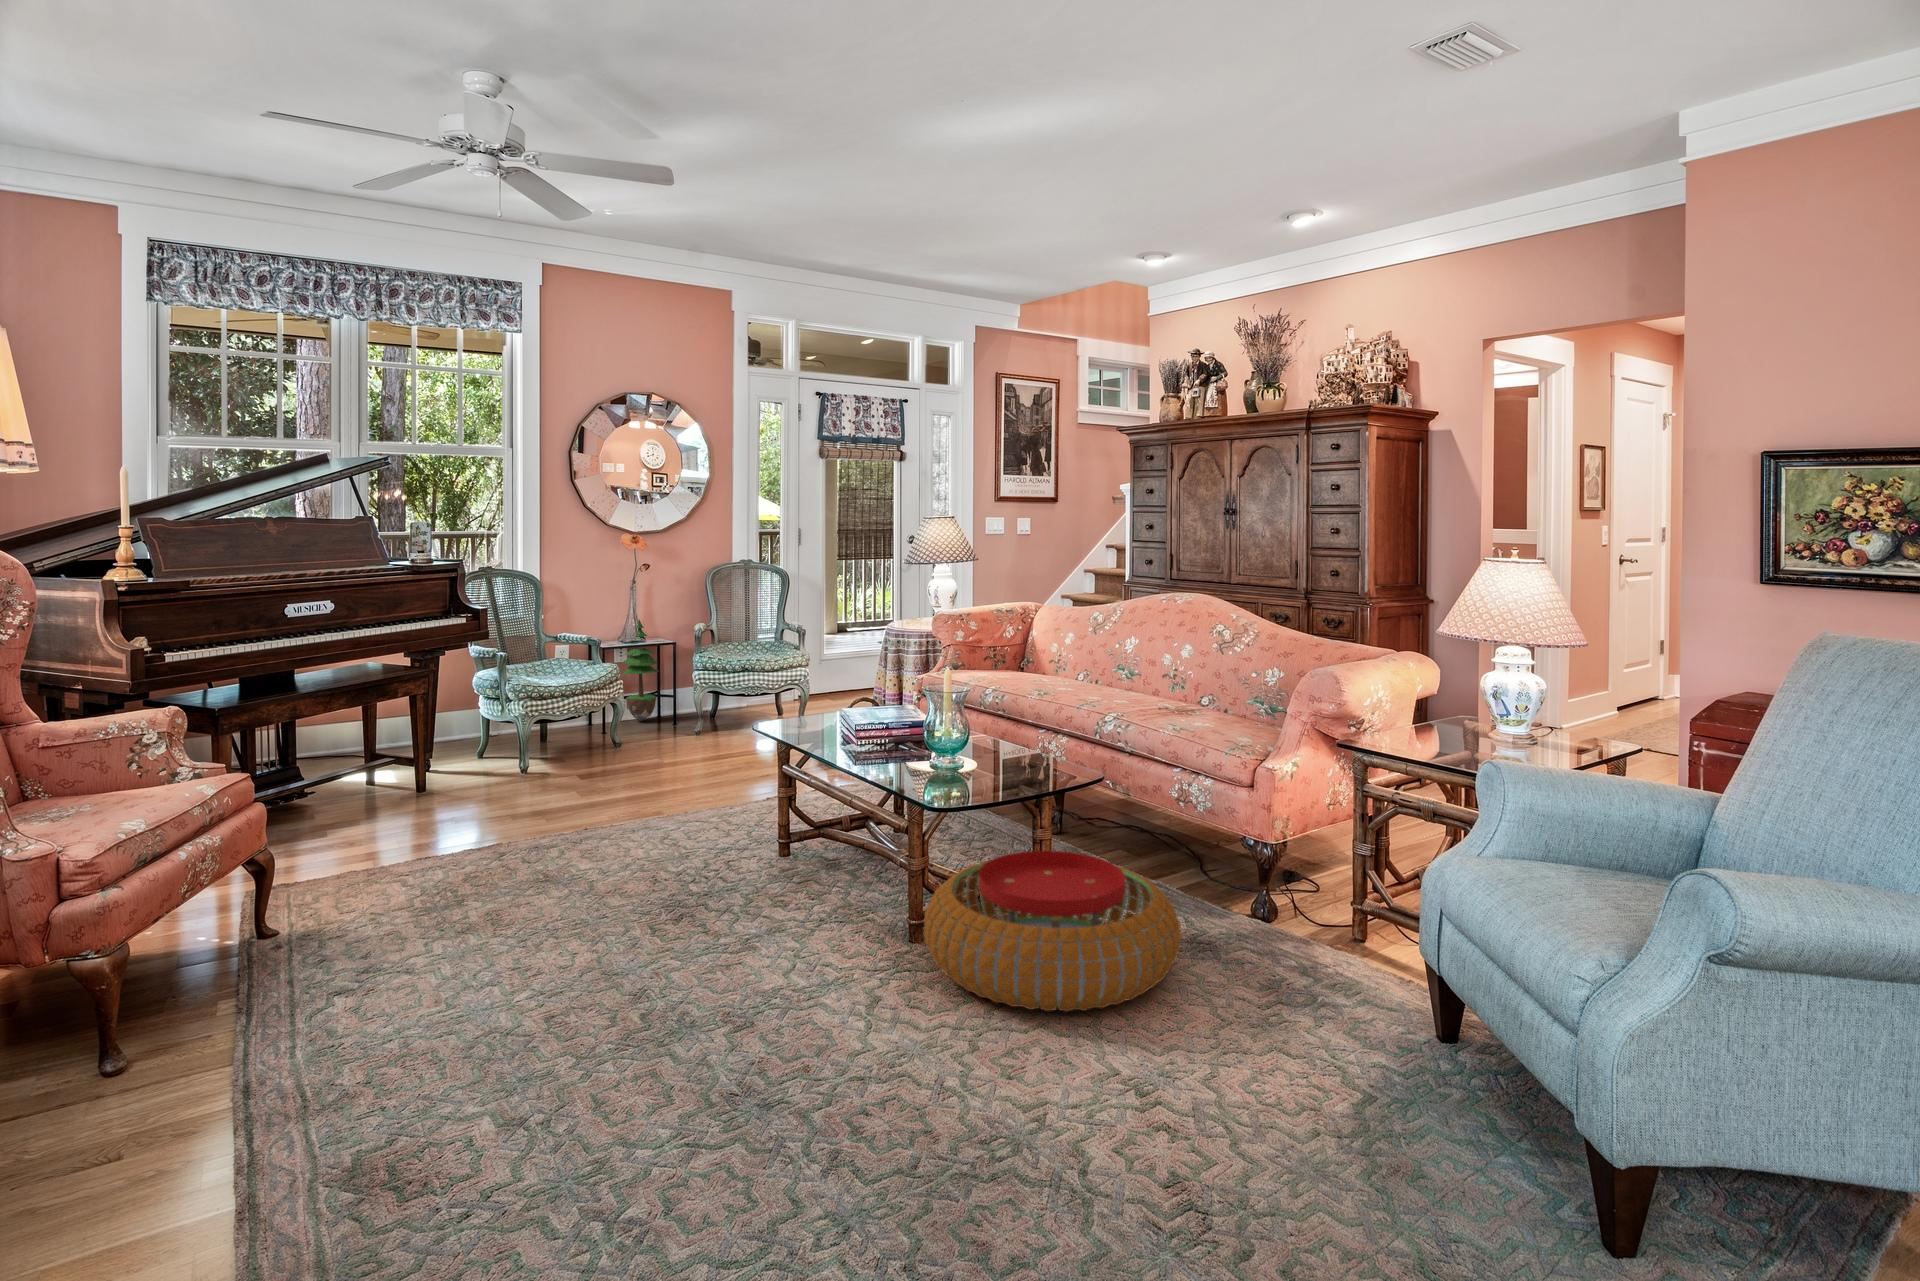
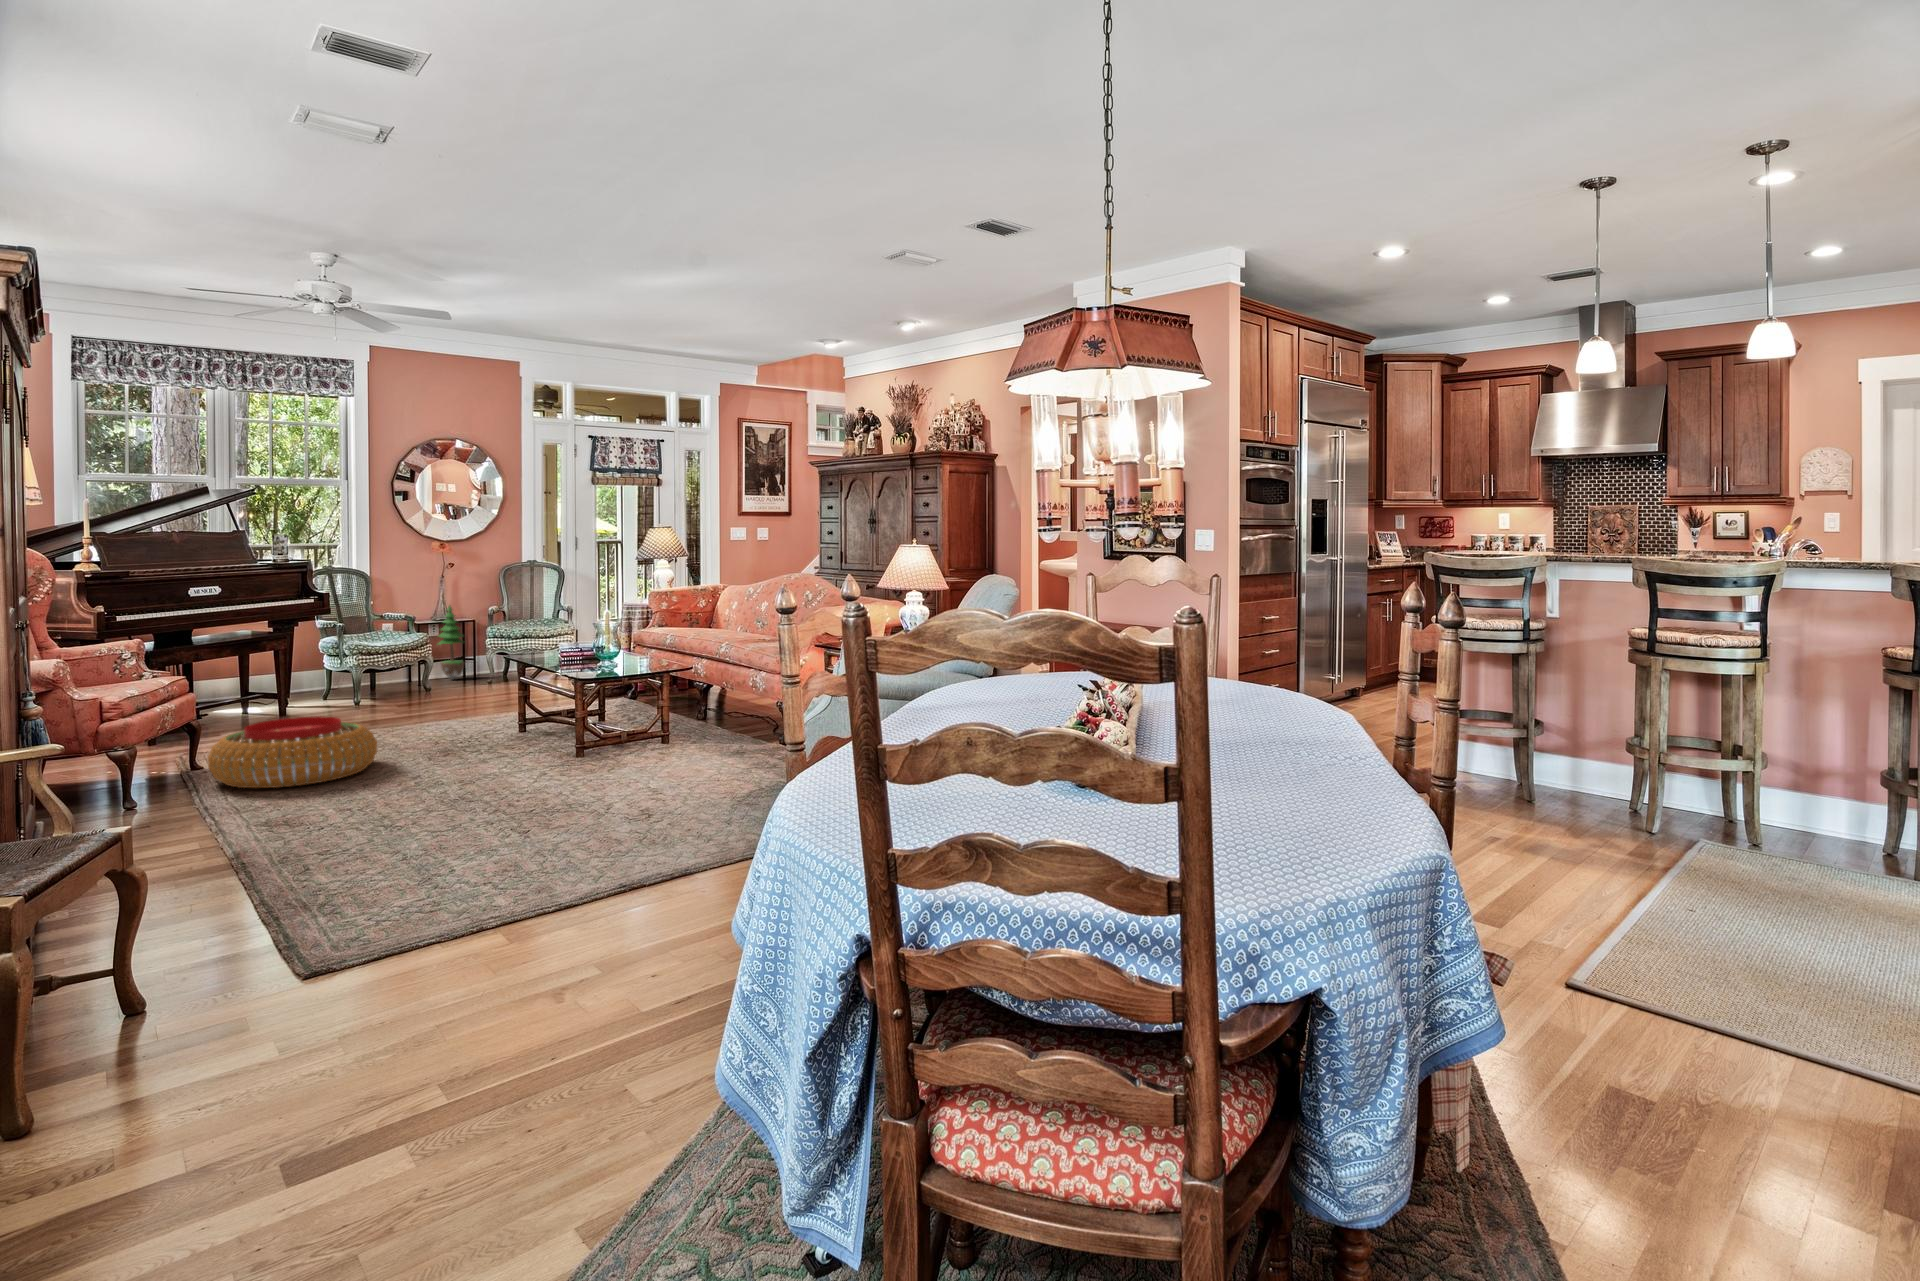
pouf: present [924,851,1181,1012] -> present [208,716,377,788]

